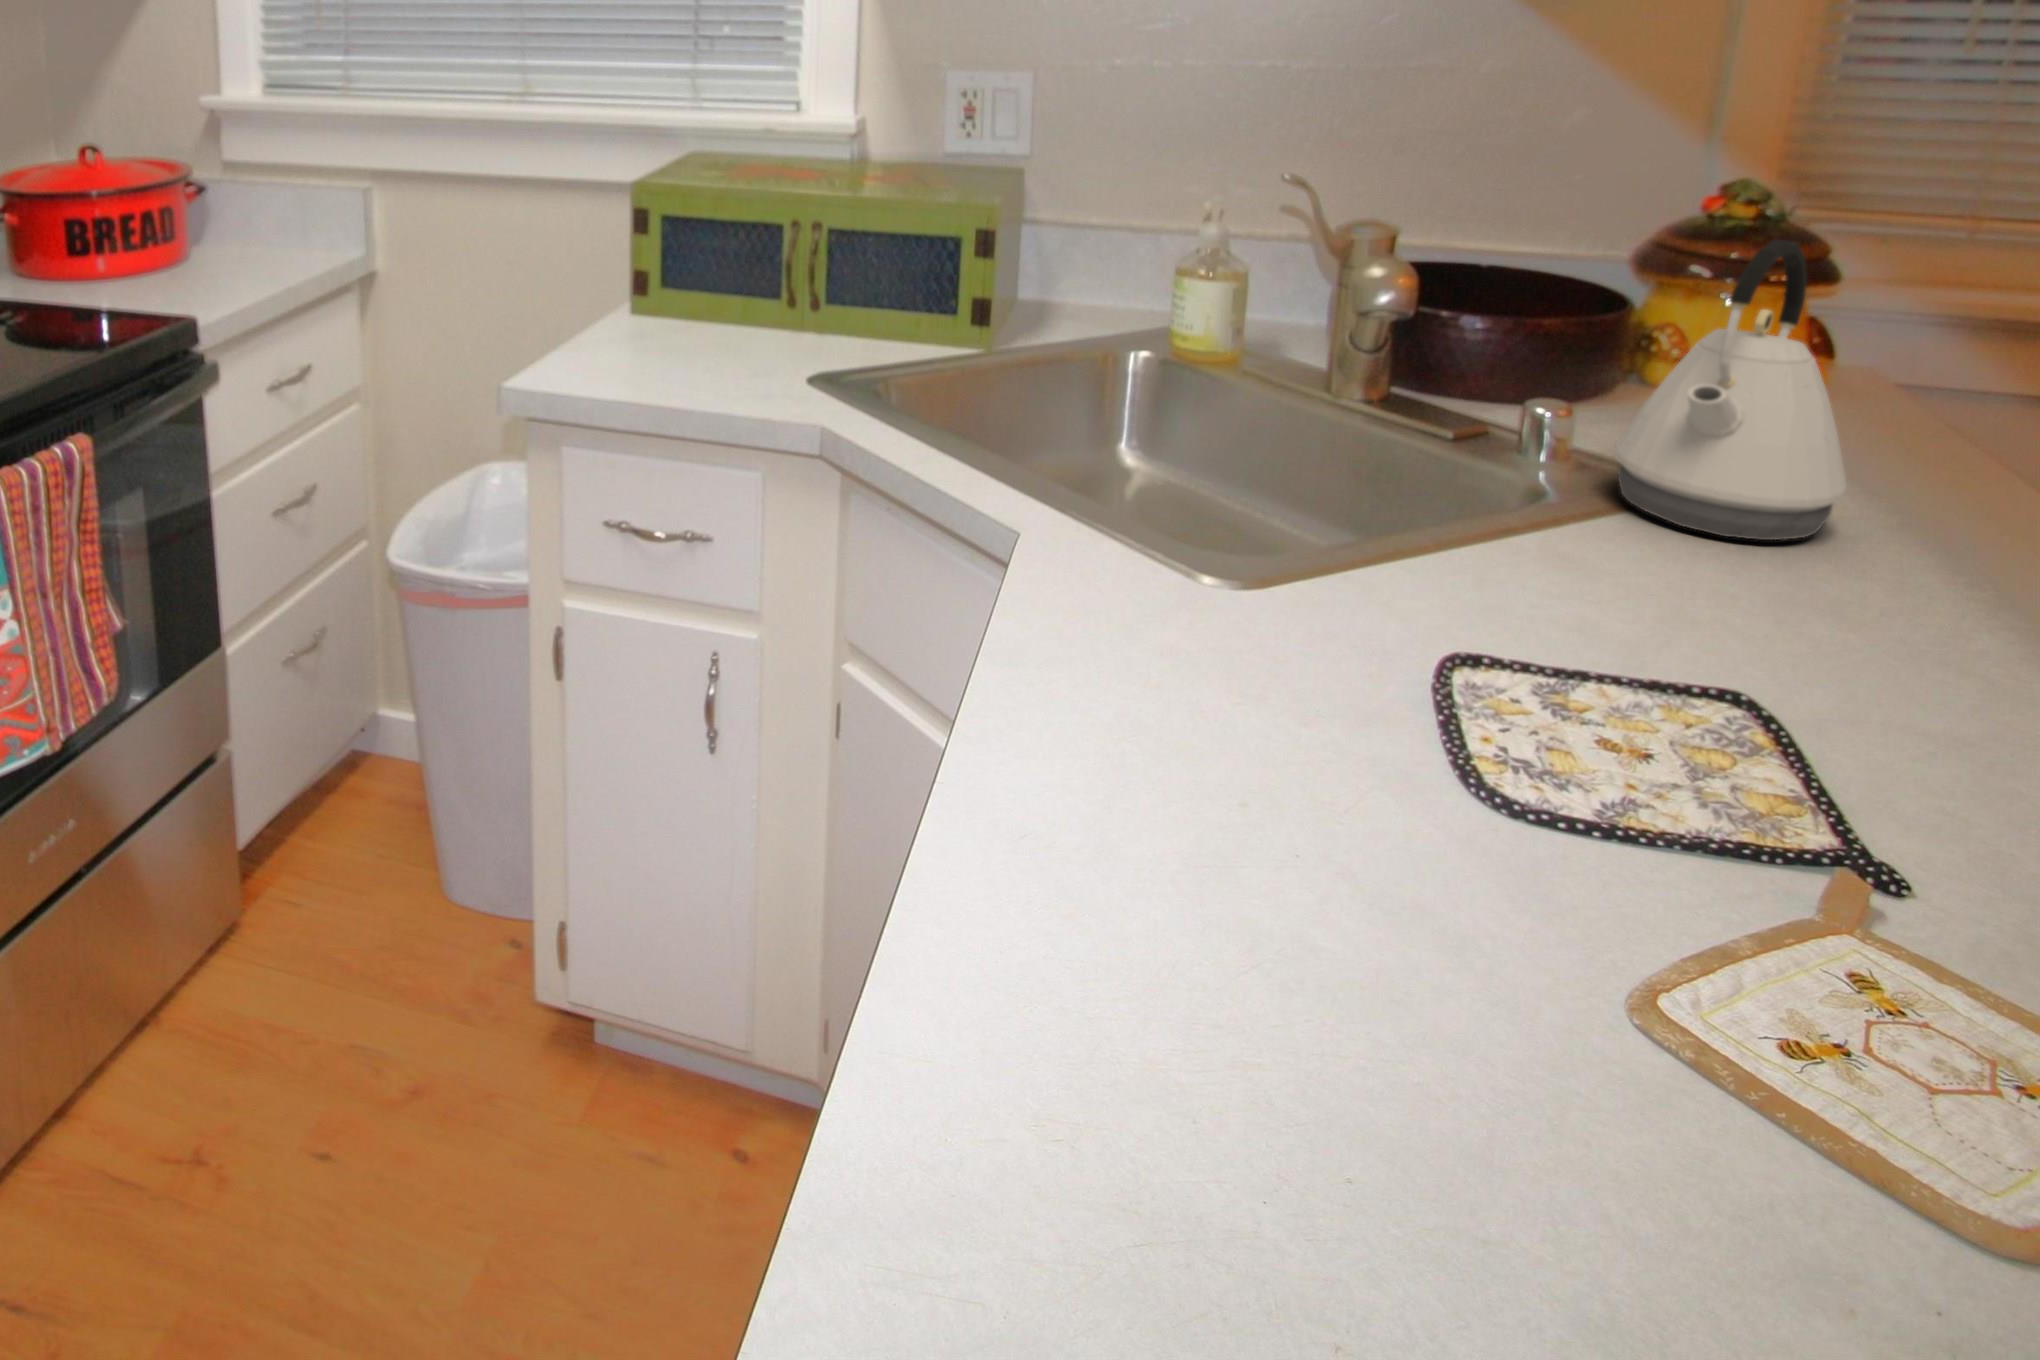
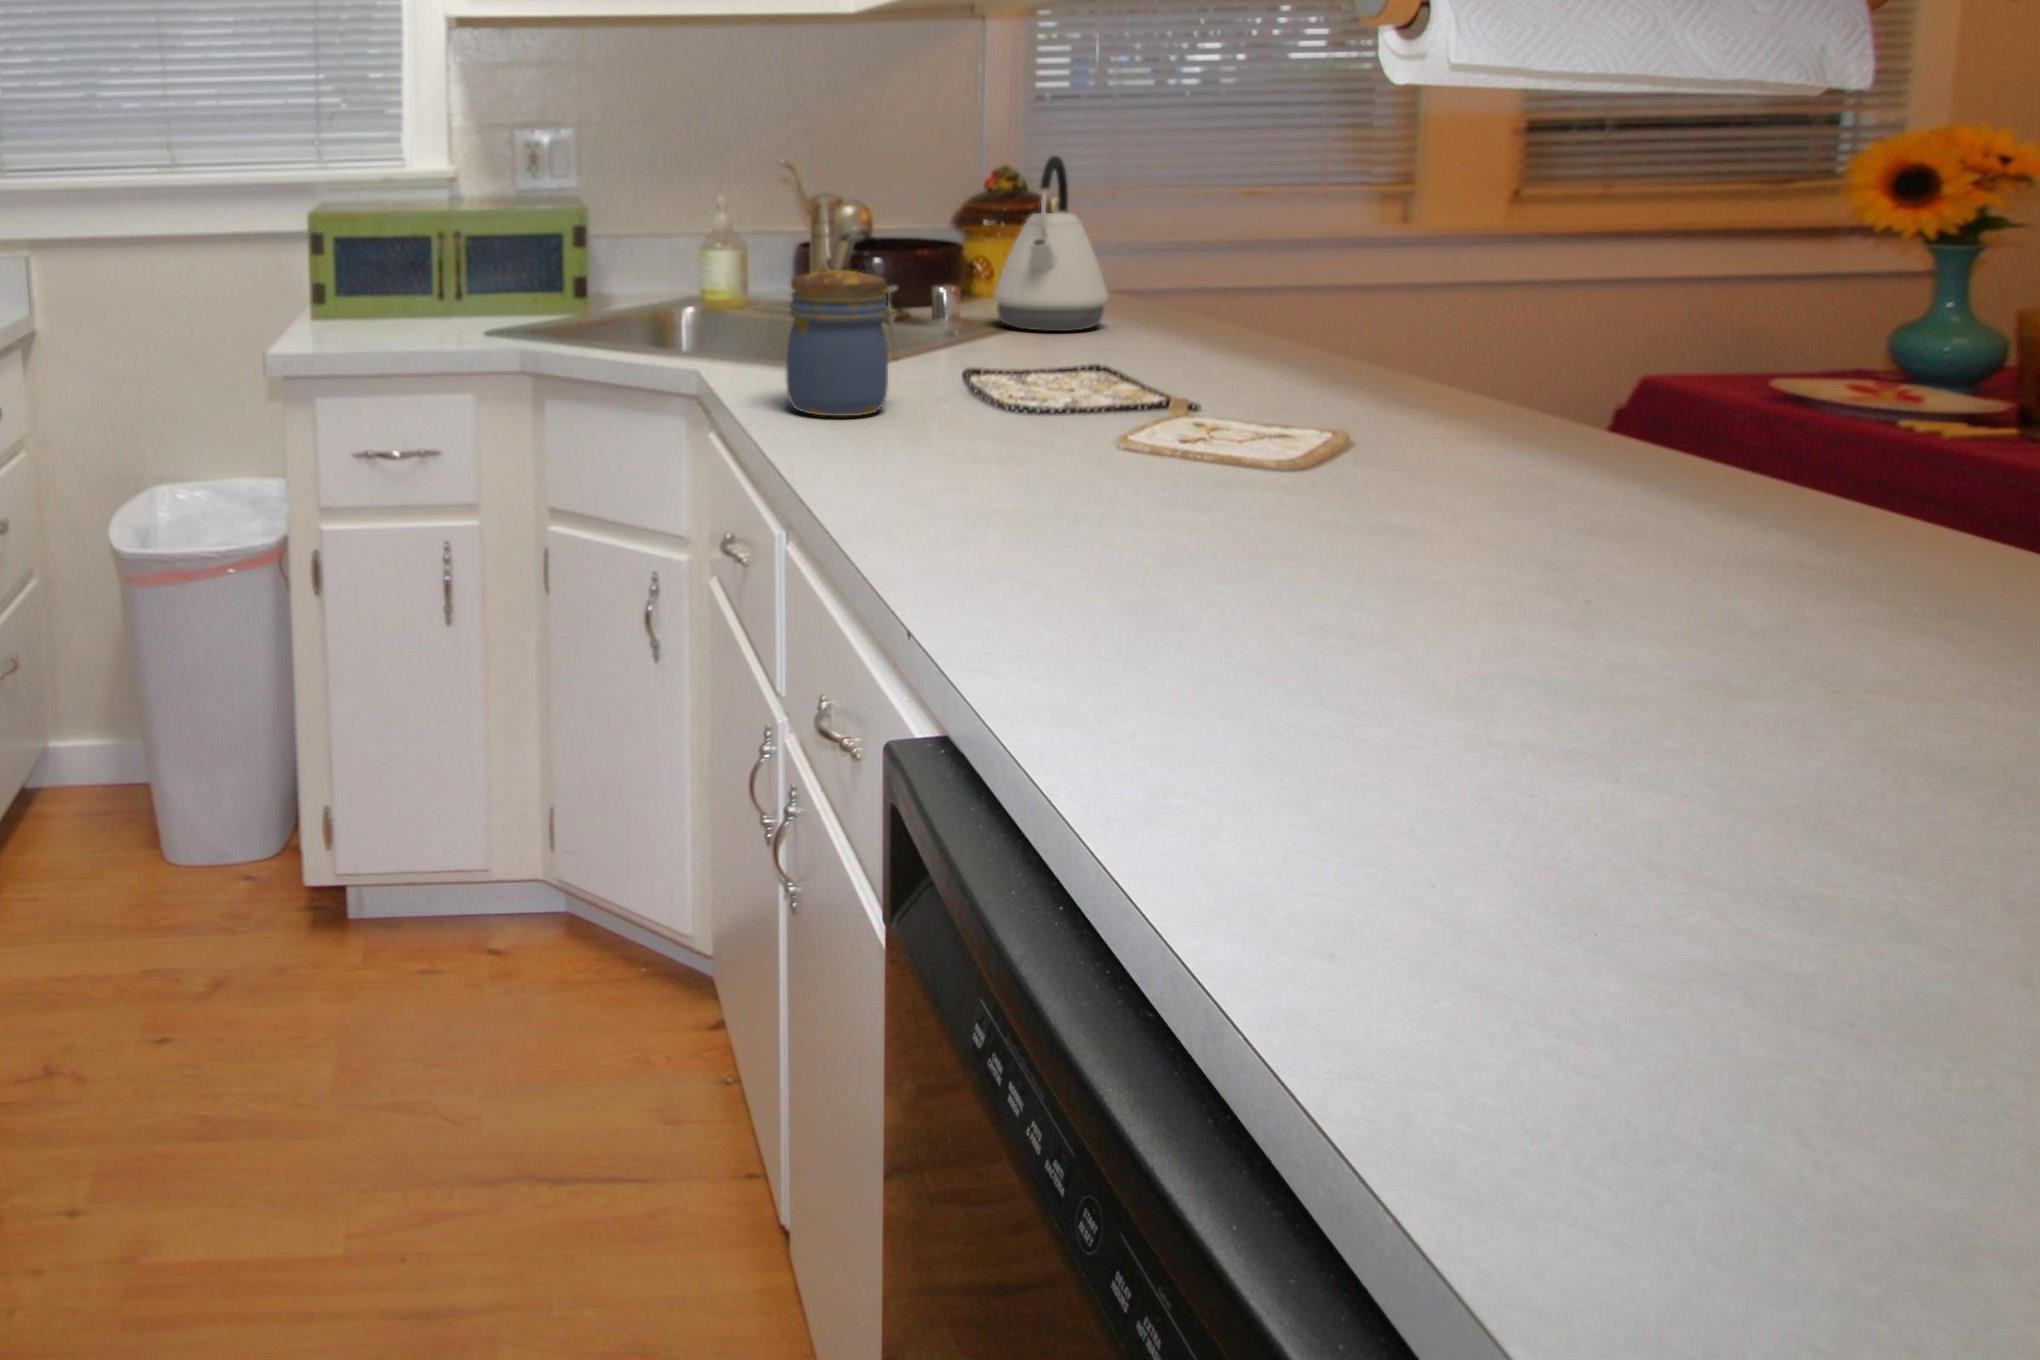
jar: none [1071,499,1286,759] -> present [786,270,898,416]

